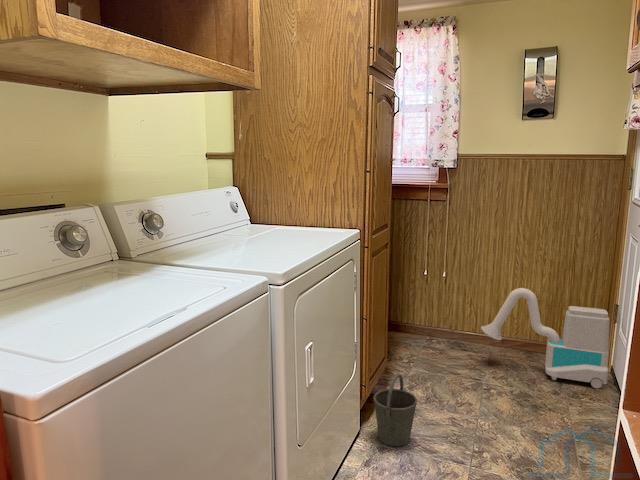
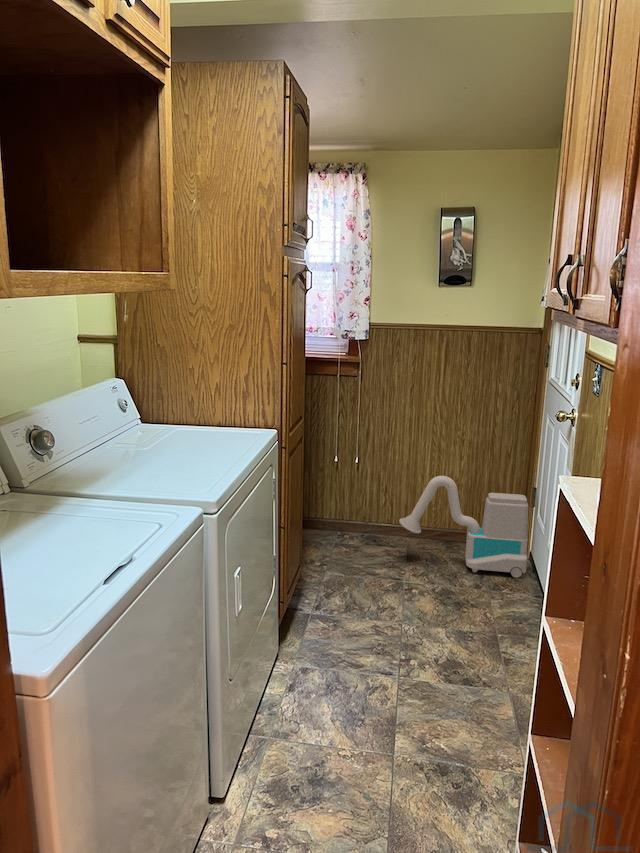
bucket: present [373,373,417,446] -> none [293,585,341,664]

